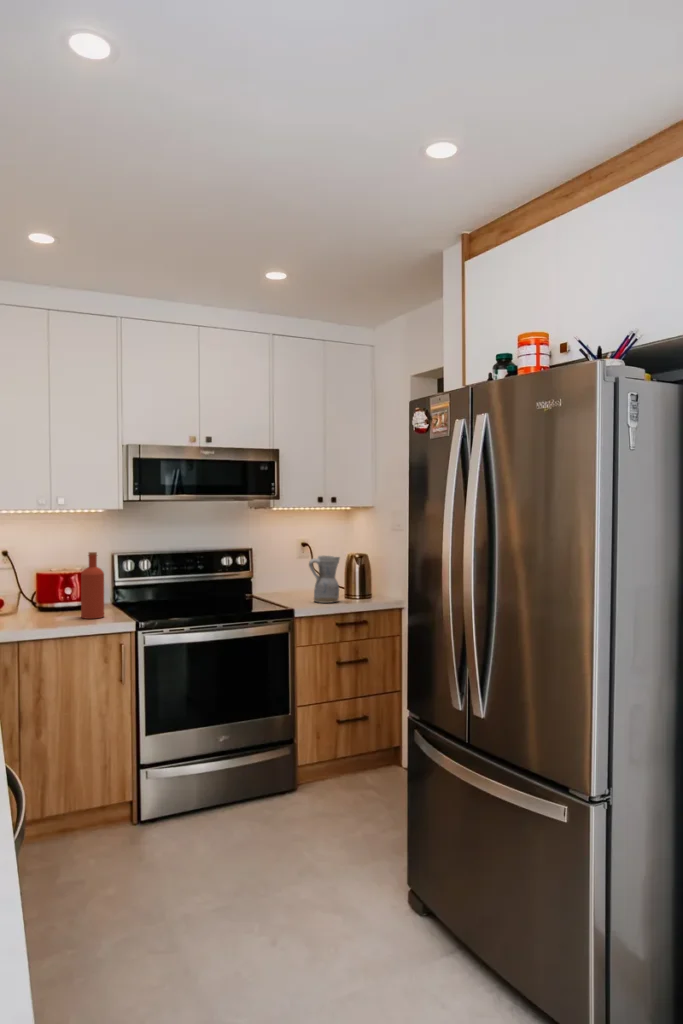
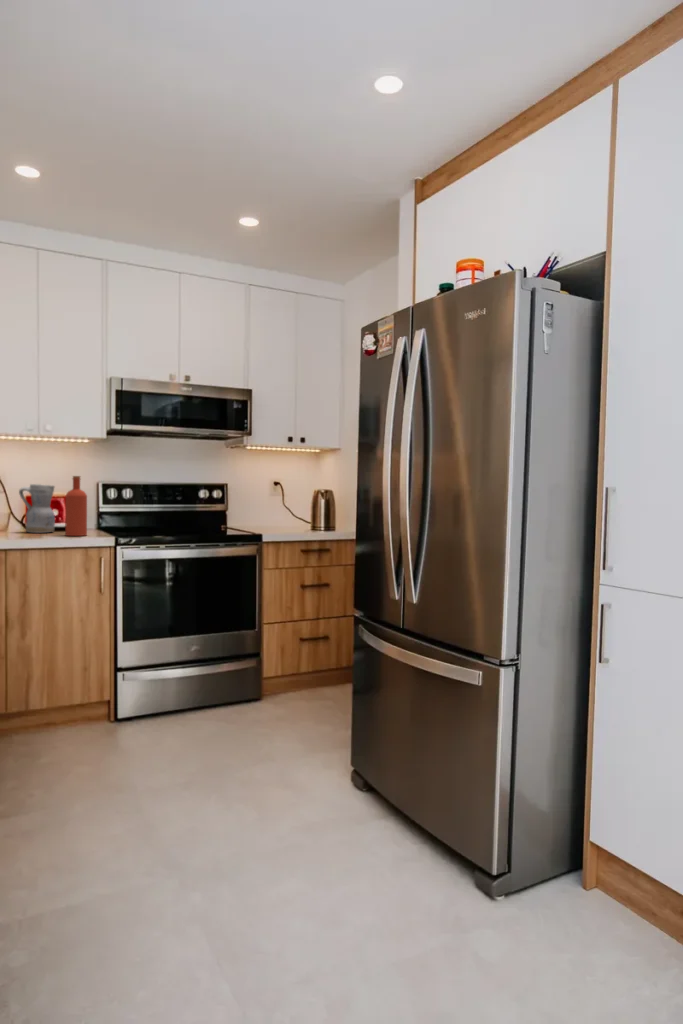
ceramic pitcher: present [309,555,340,603] -> present [19,484,55,533]

